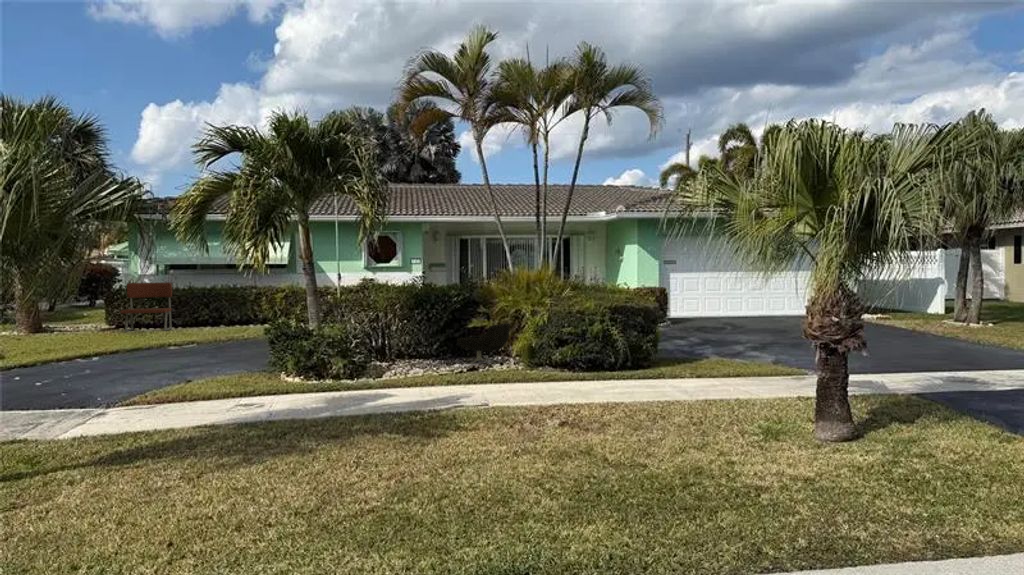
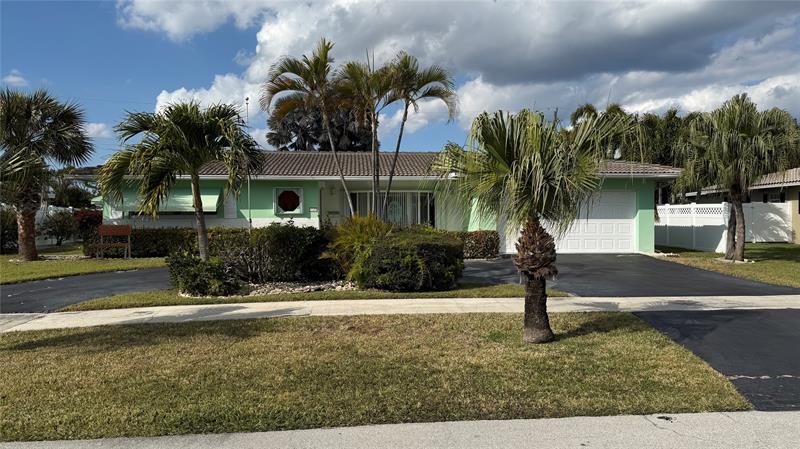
lounge chair: present [457,323,510,364] -> none [312,256,352,286]

